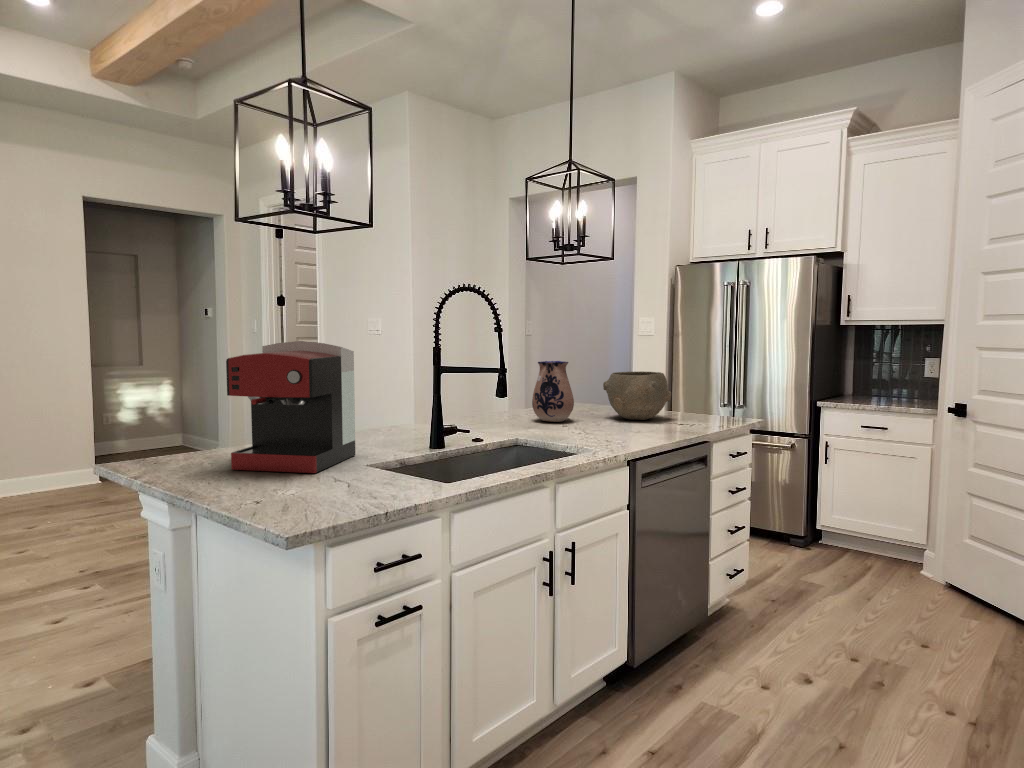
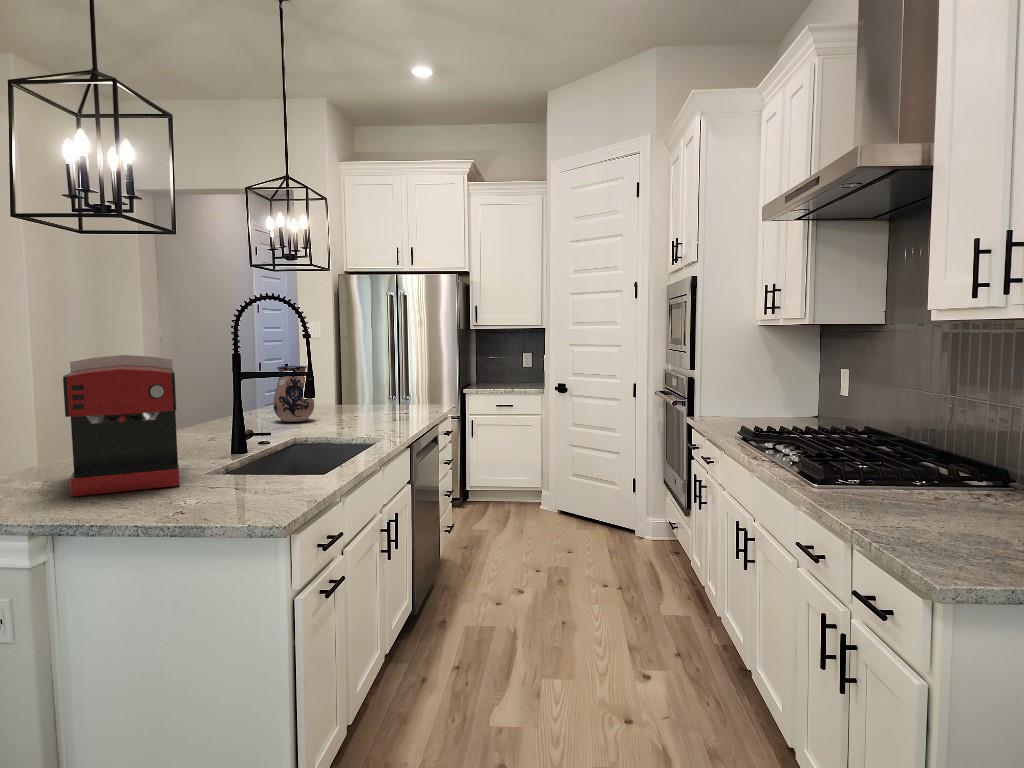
bowl: present [603,371,671,420] -> none [331,372,389,414]

